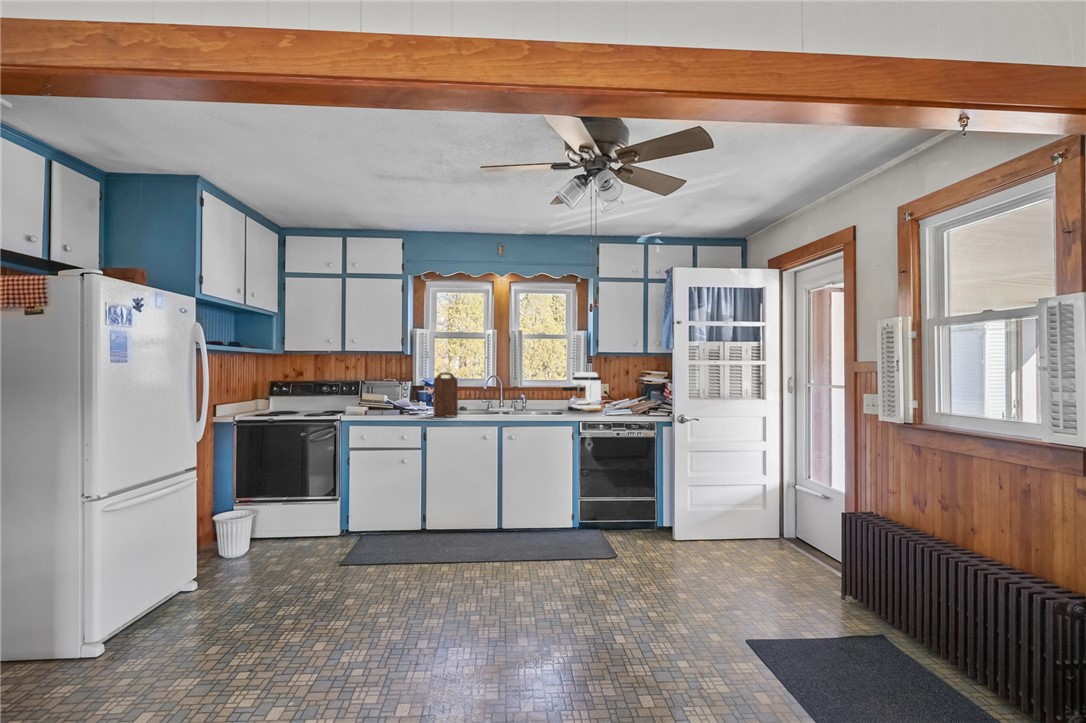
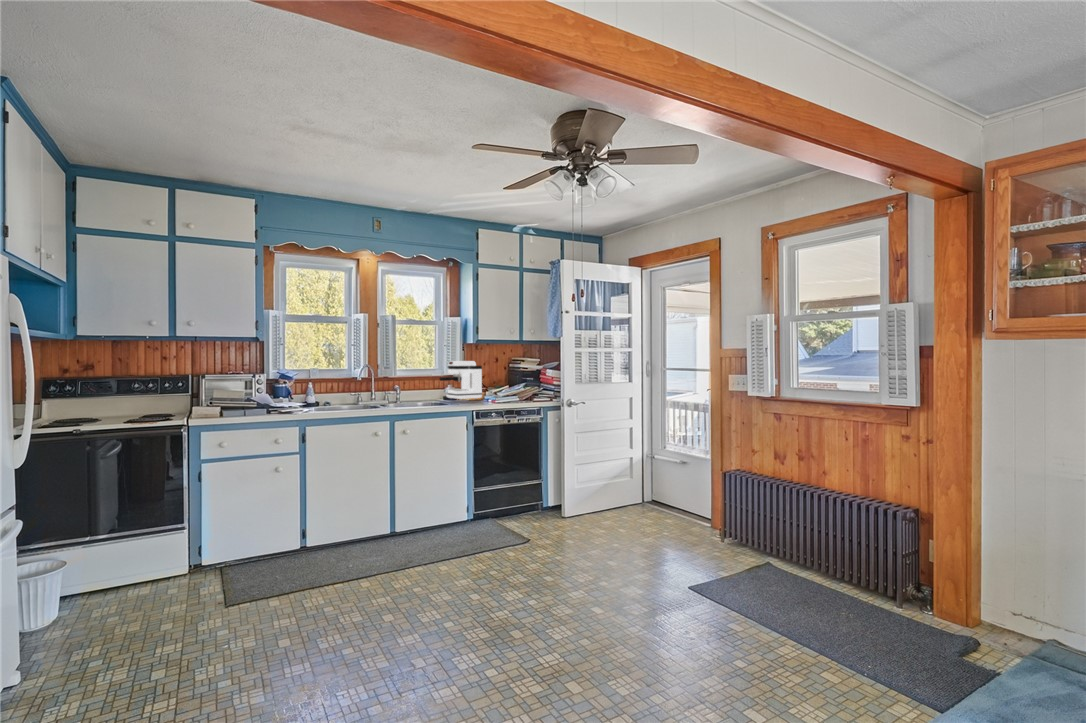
cutting board: present [434,373,458,417] -> none [313,362,345,413]

